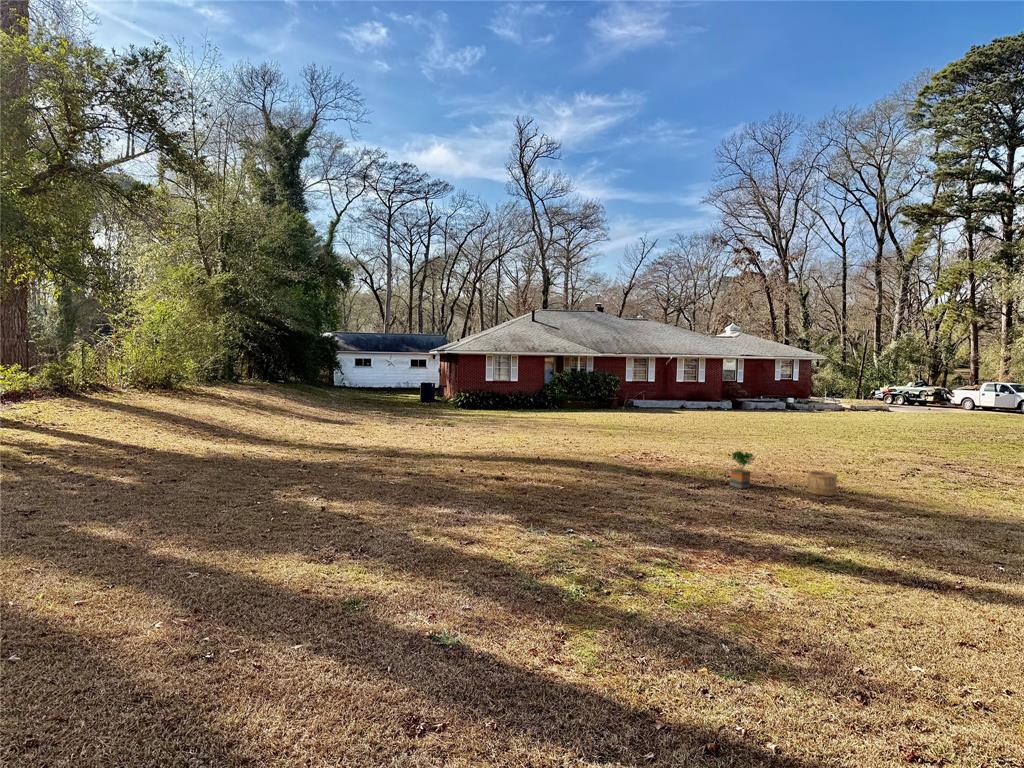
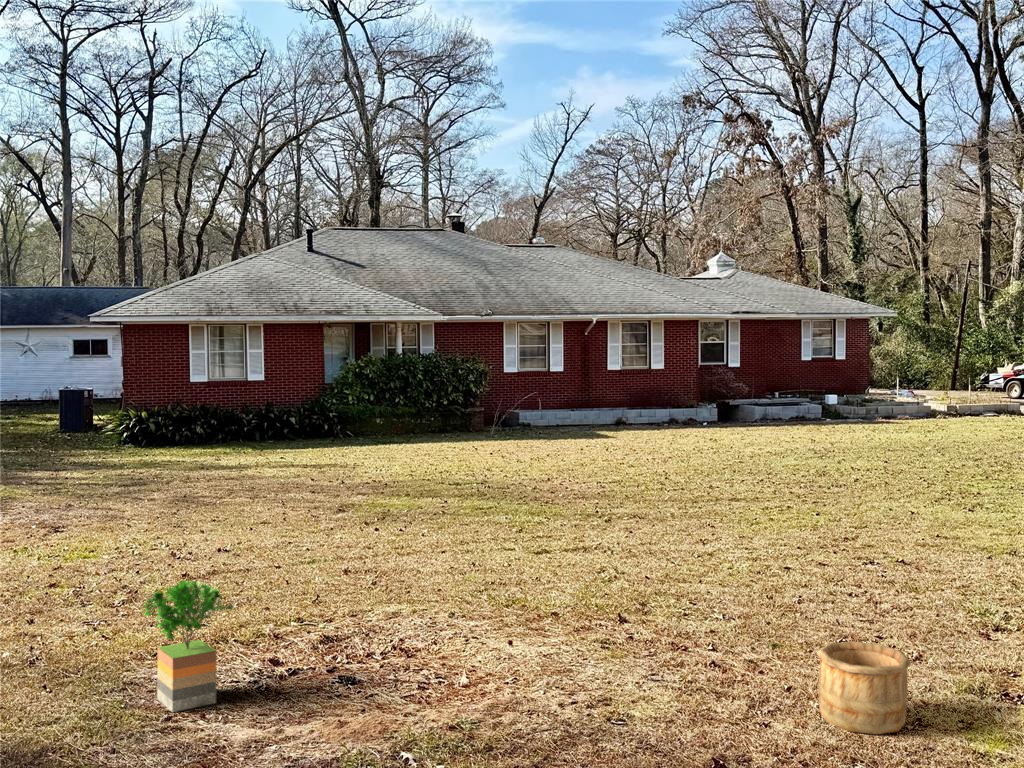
potted tree: present [730,451,755,488] -> present [144,580,234,712]

